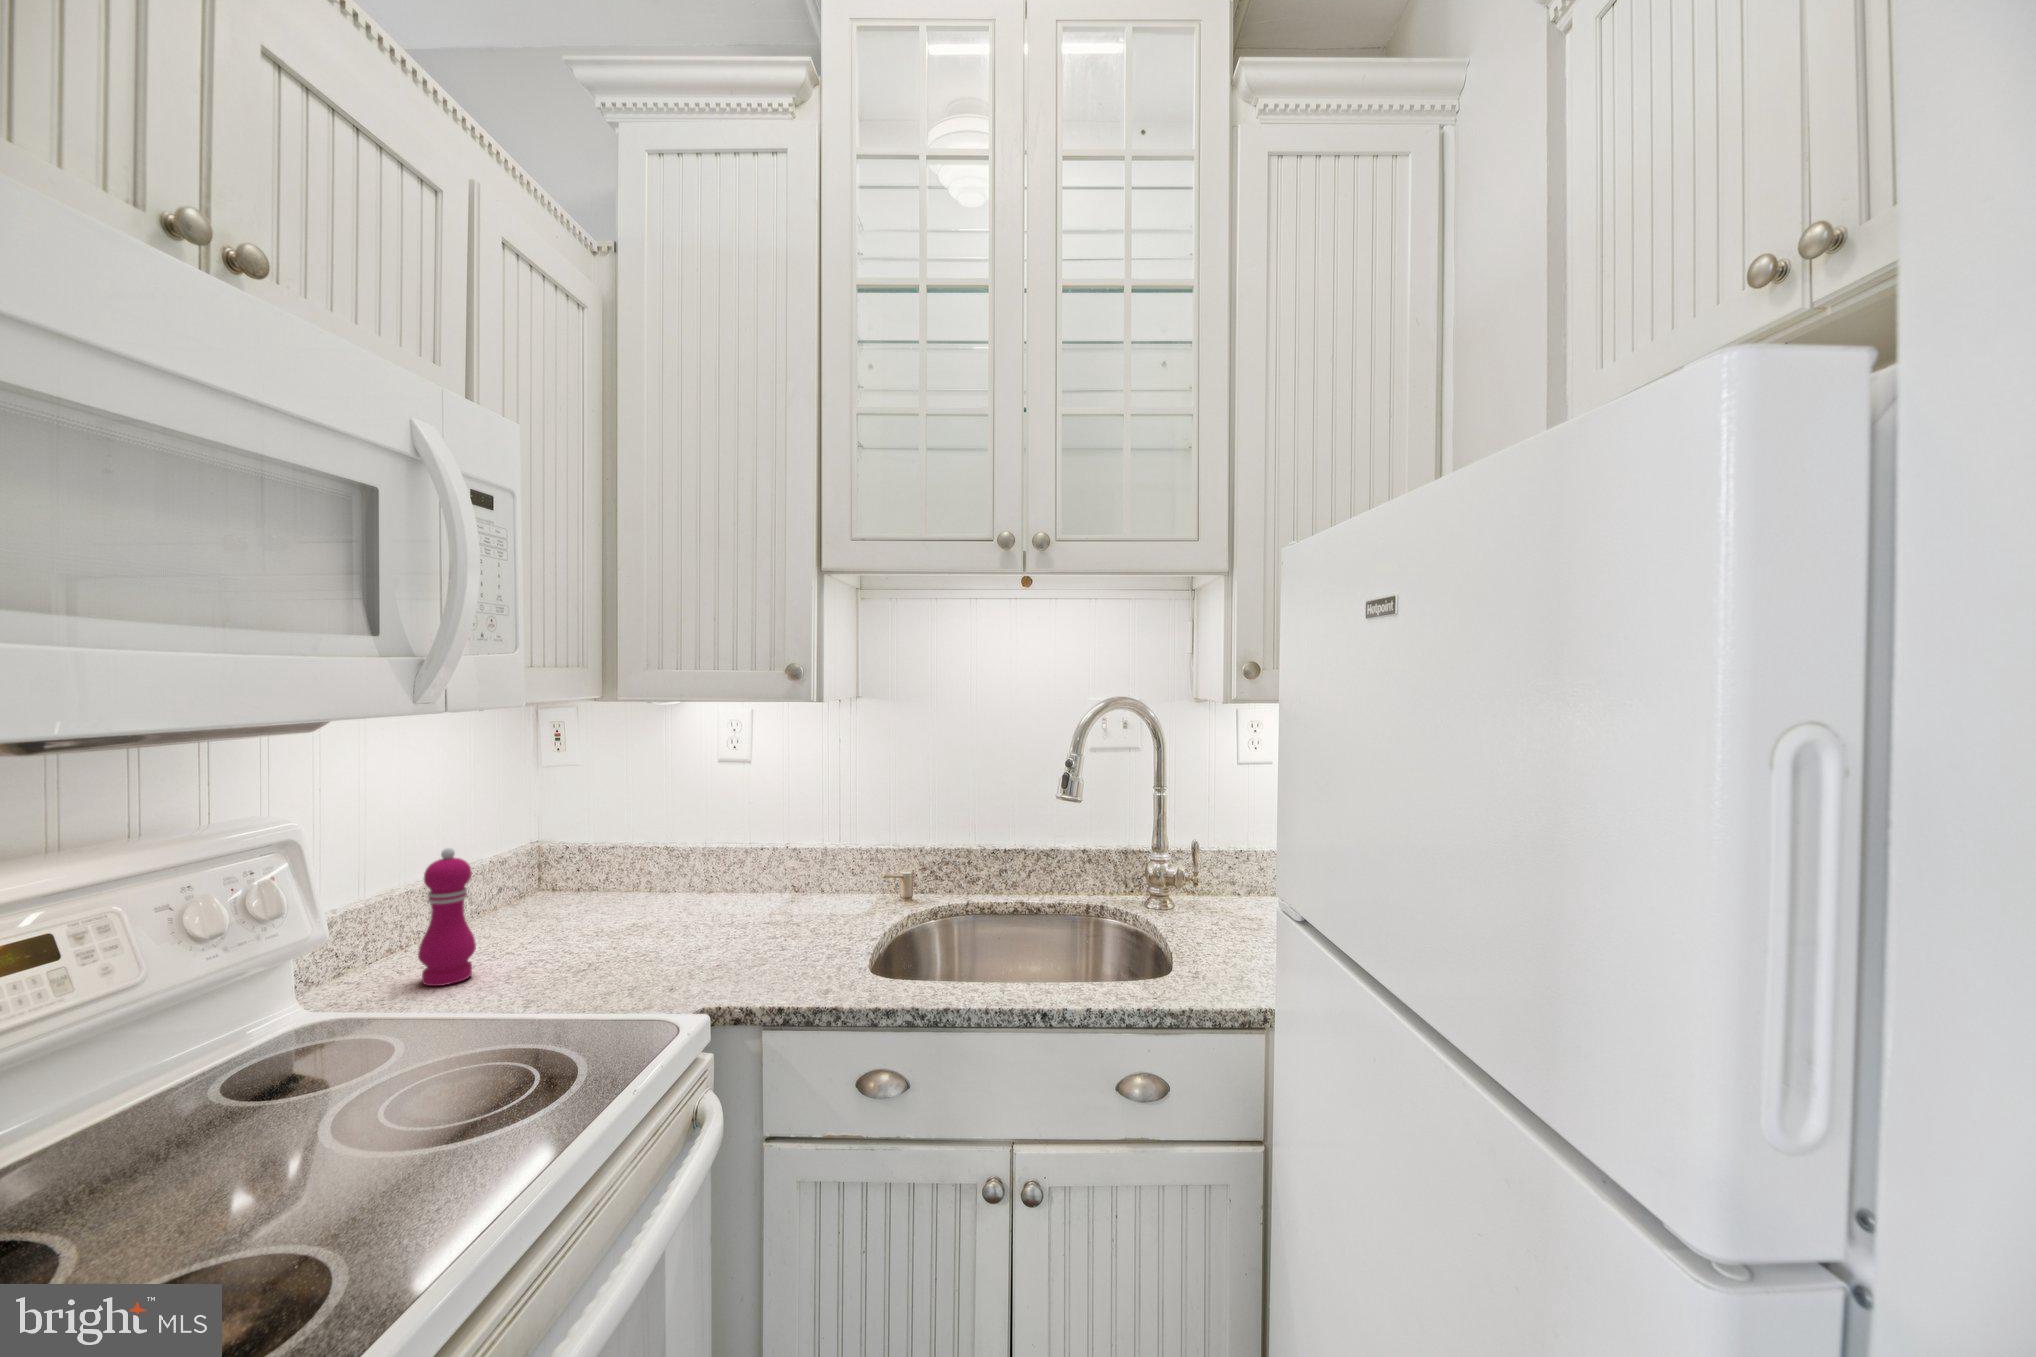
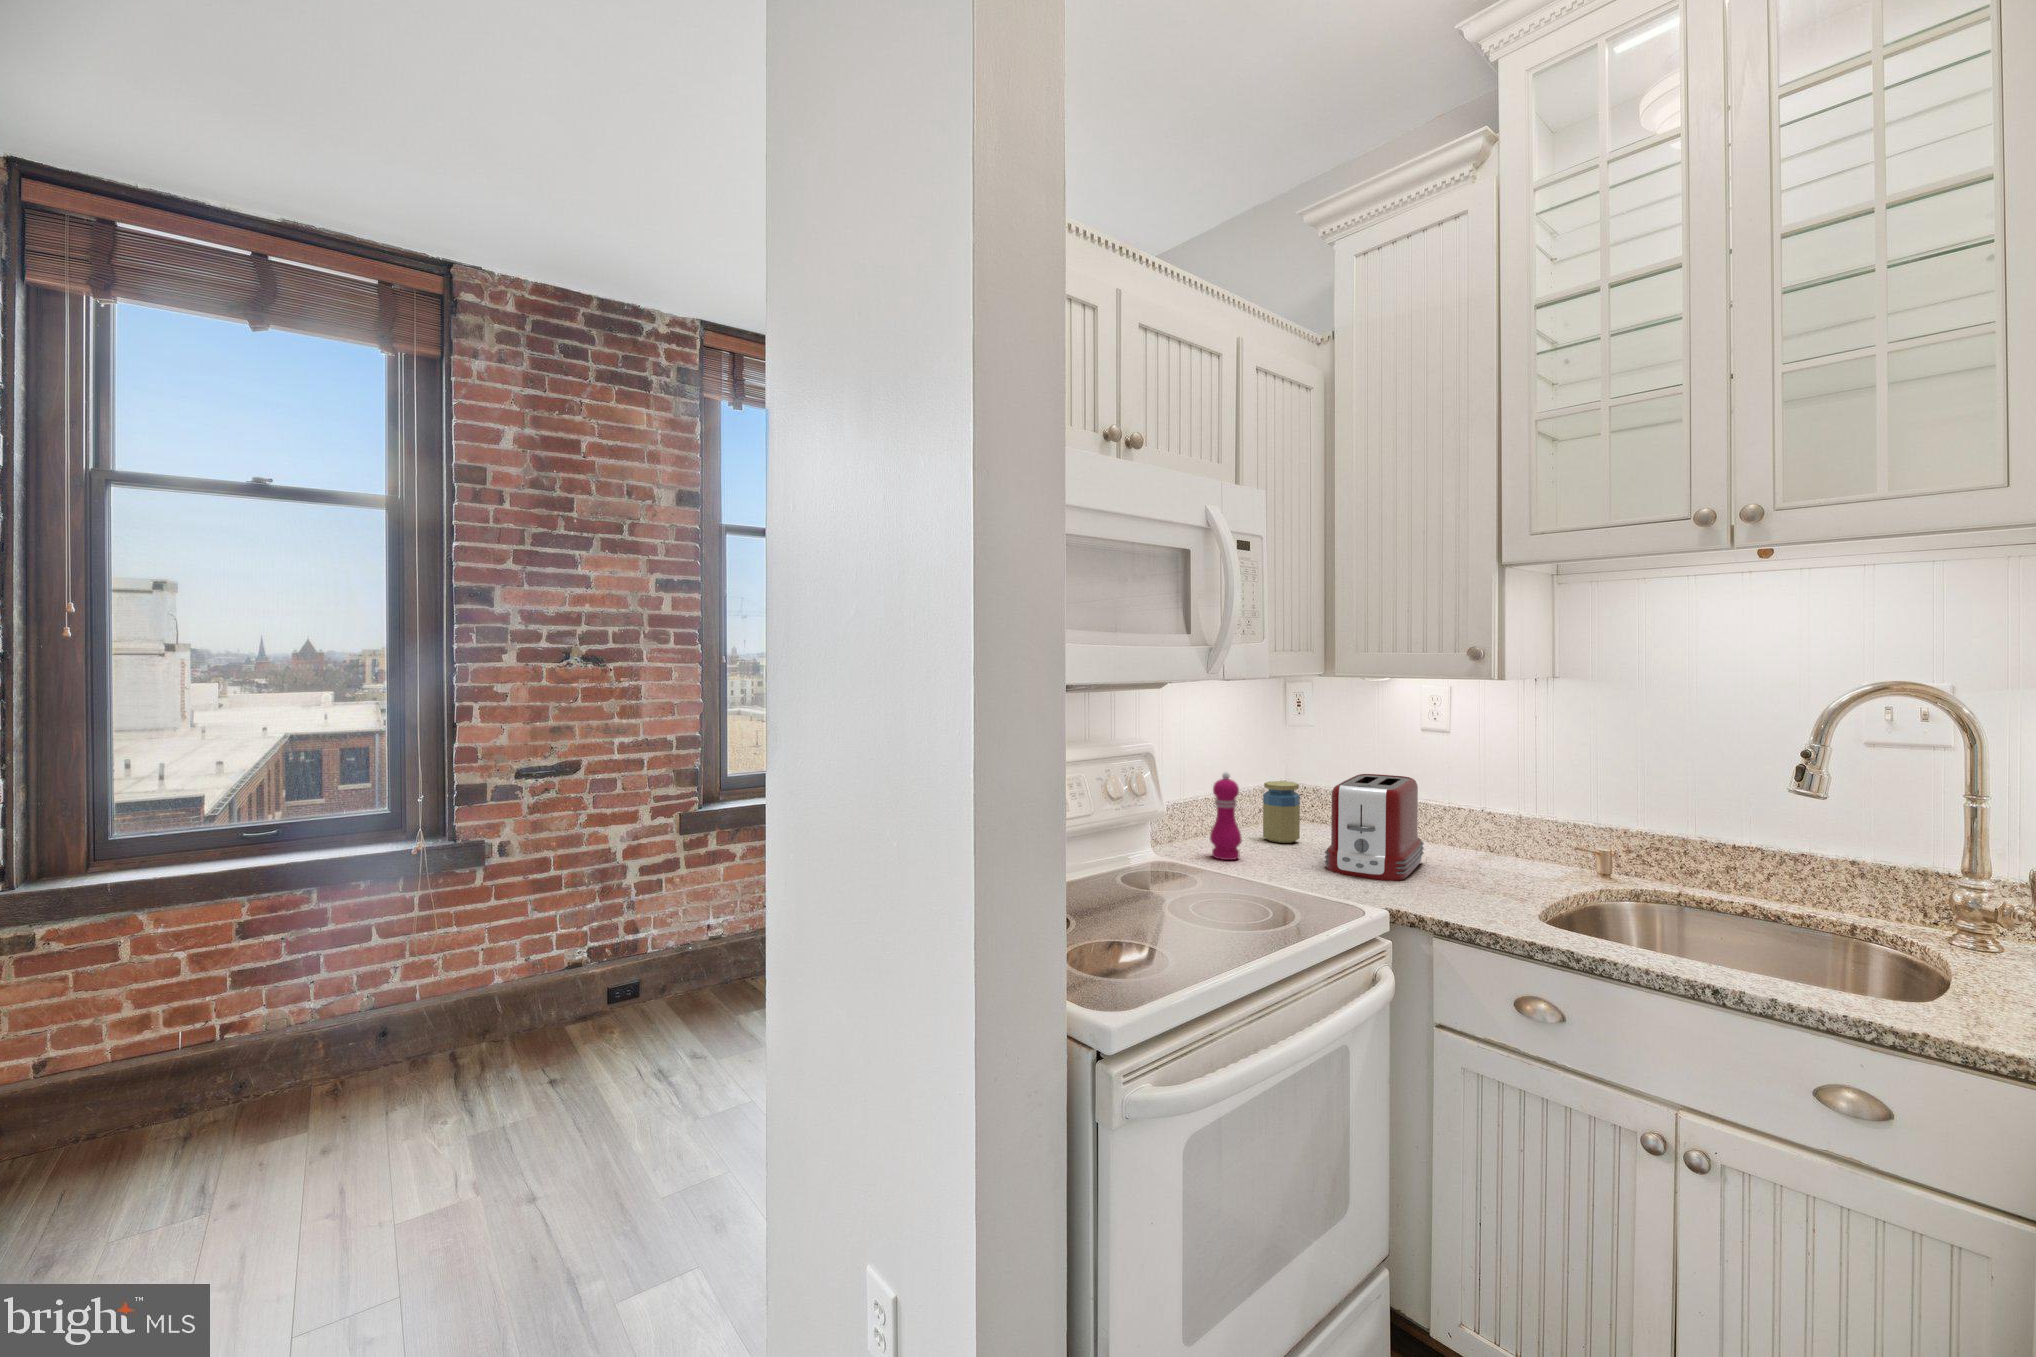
toaster: none [608,819,728,966] -> present [1325,774,1424,881]
jar: none [509,842,565,930] -> present [1263,781,1300,843]

